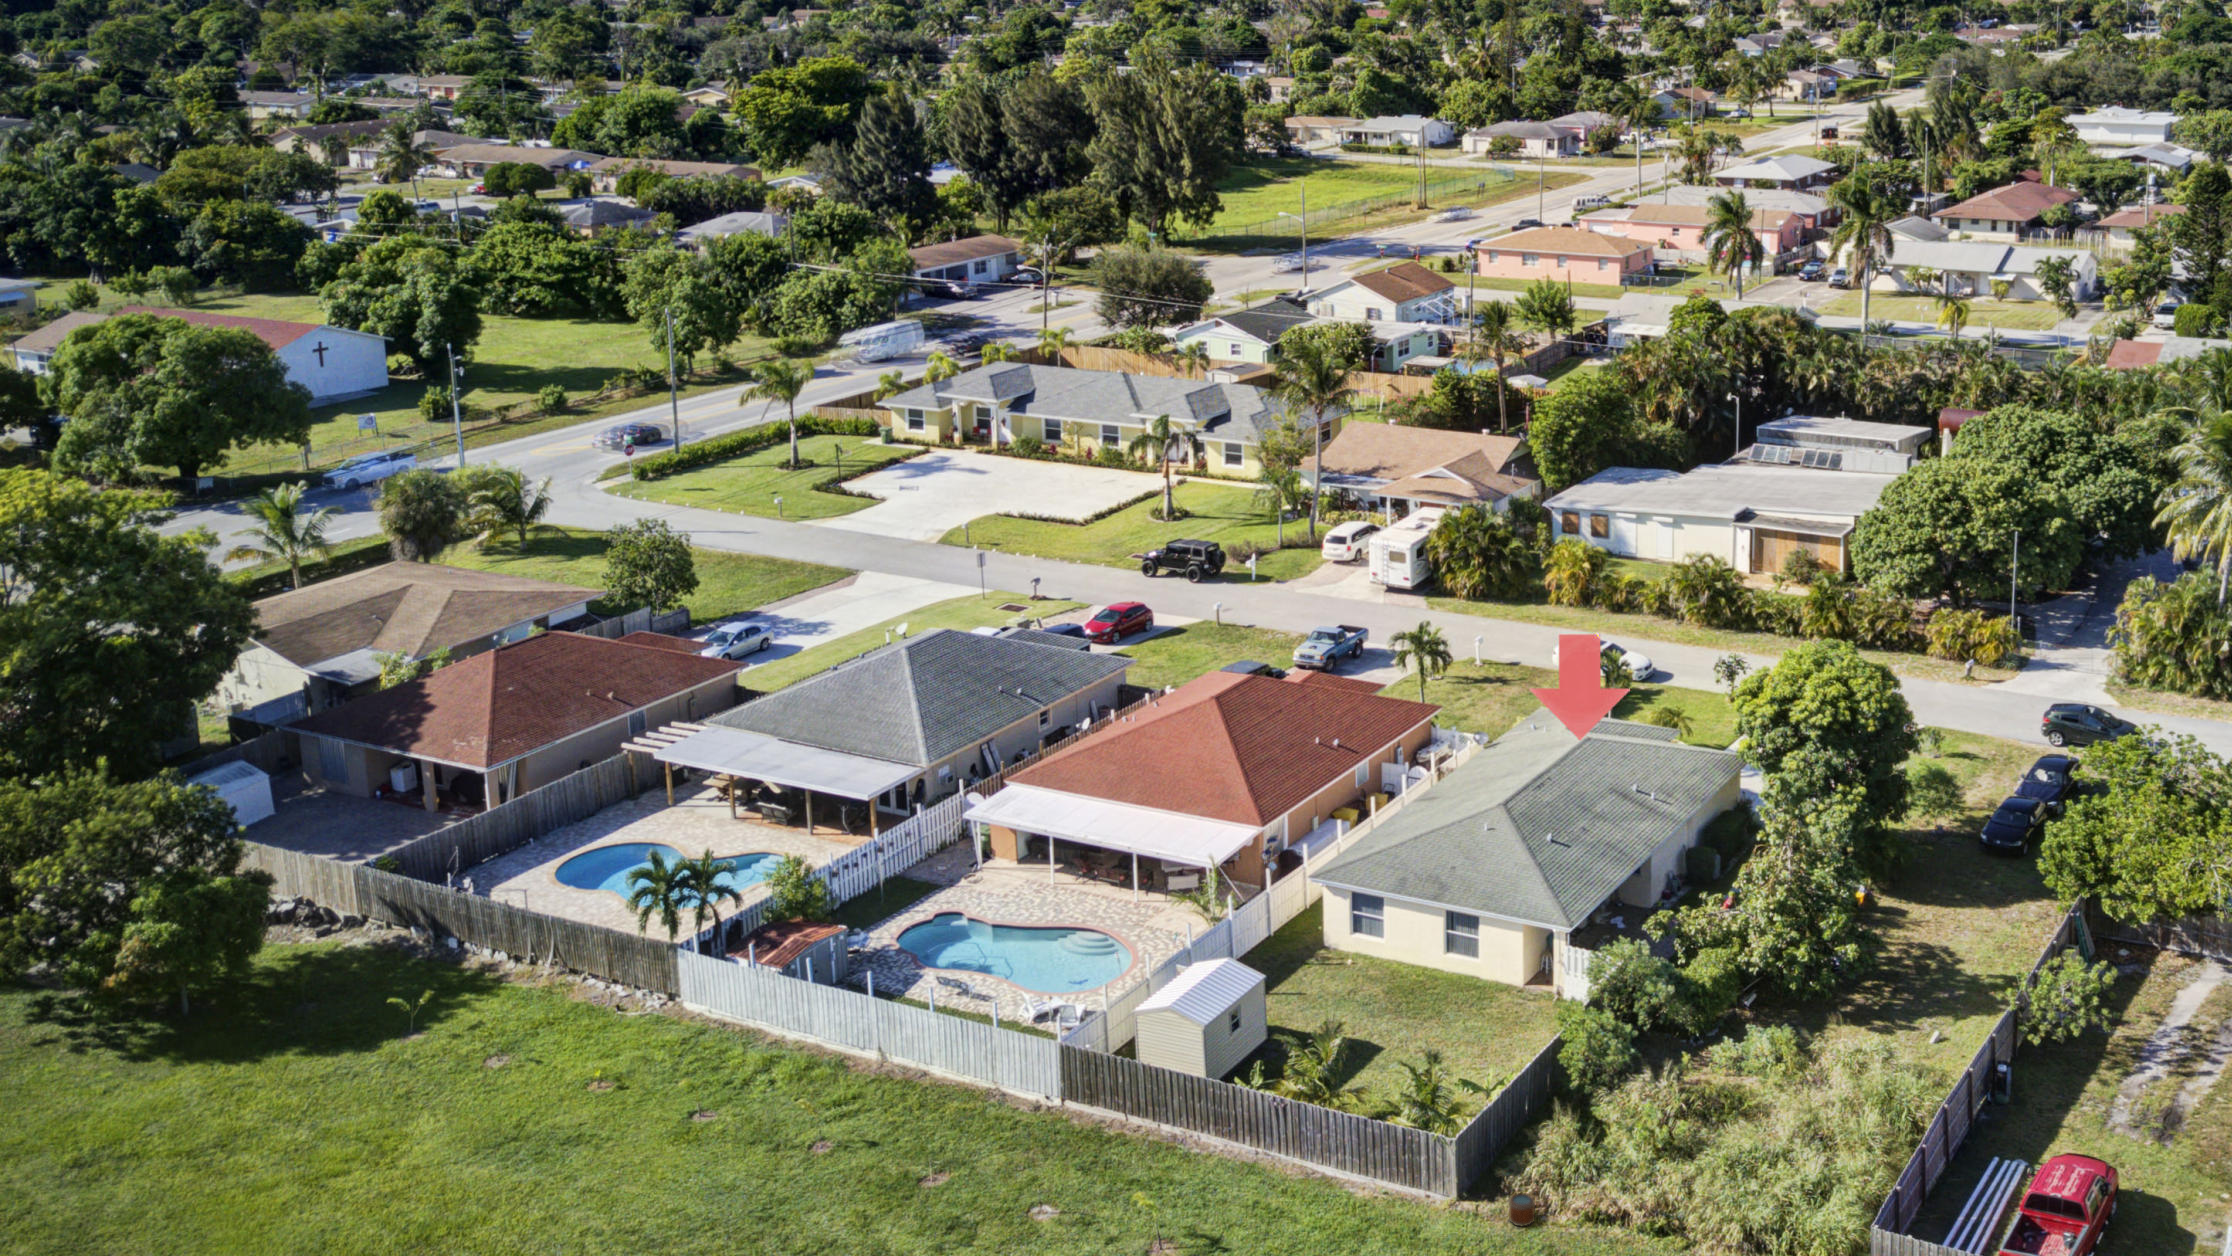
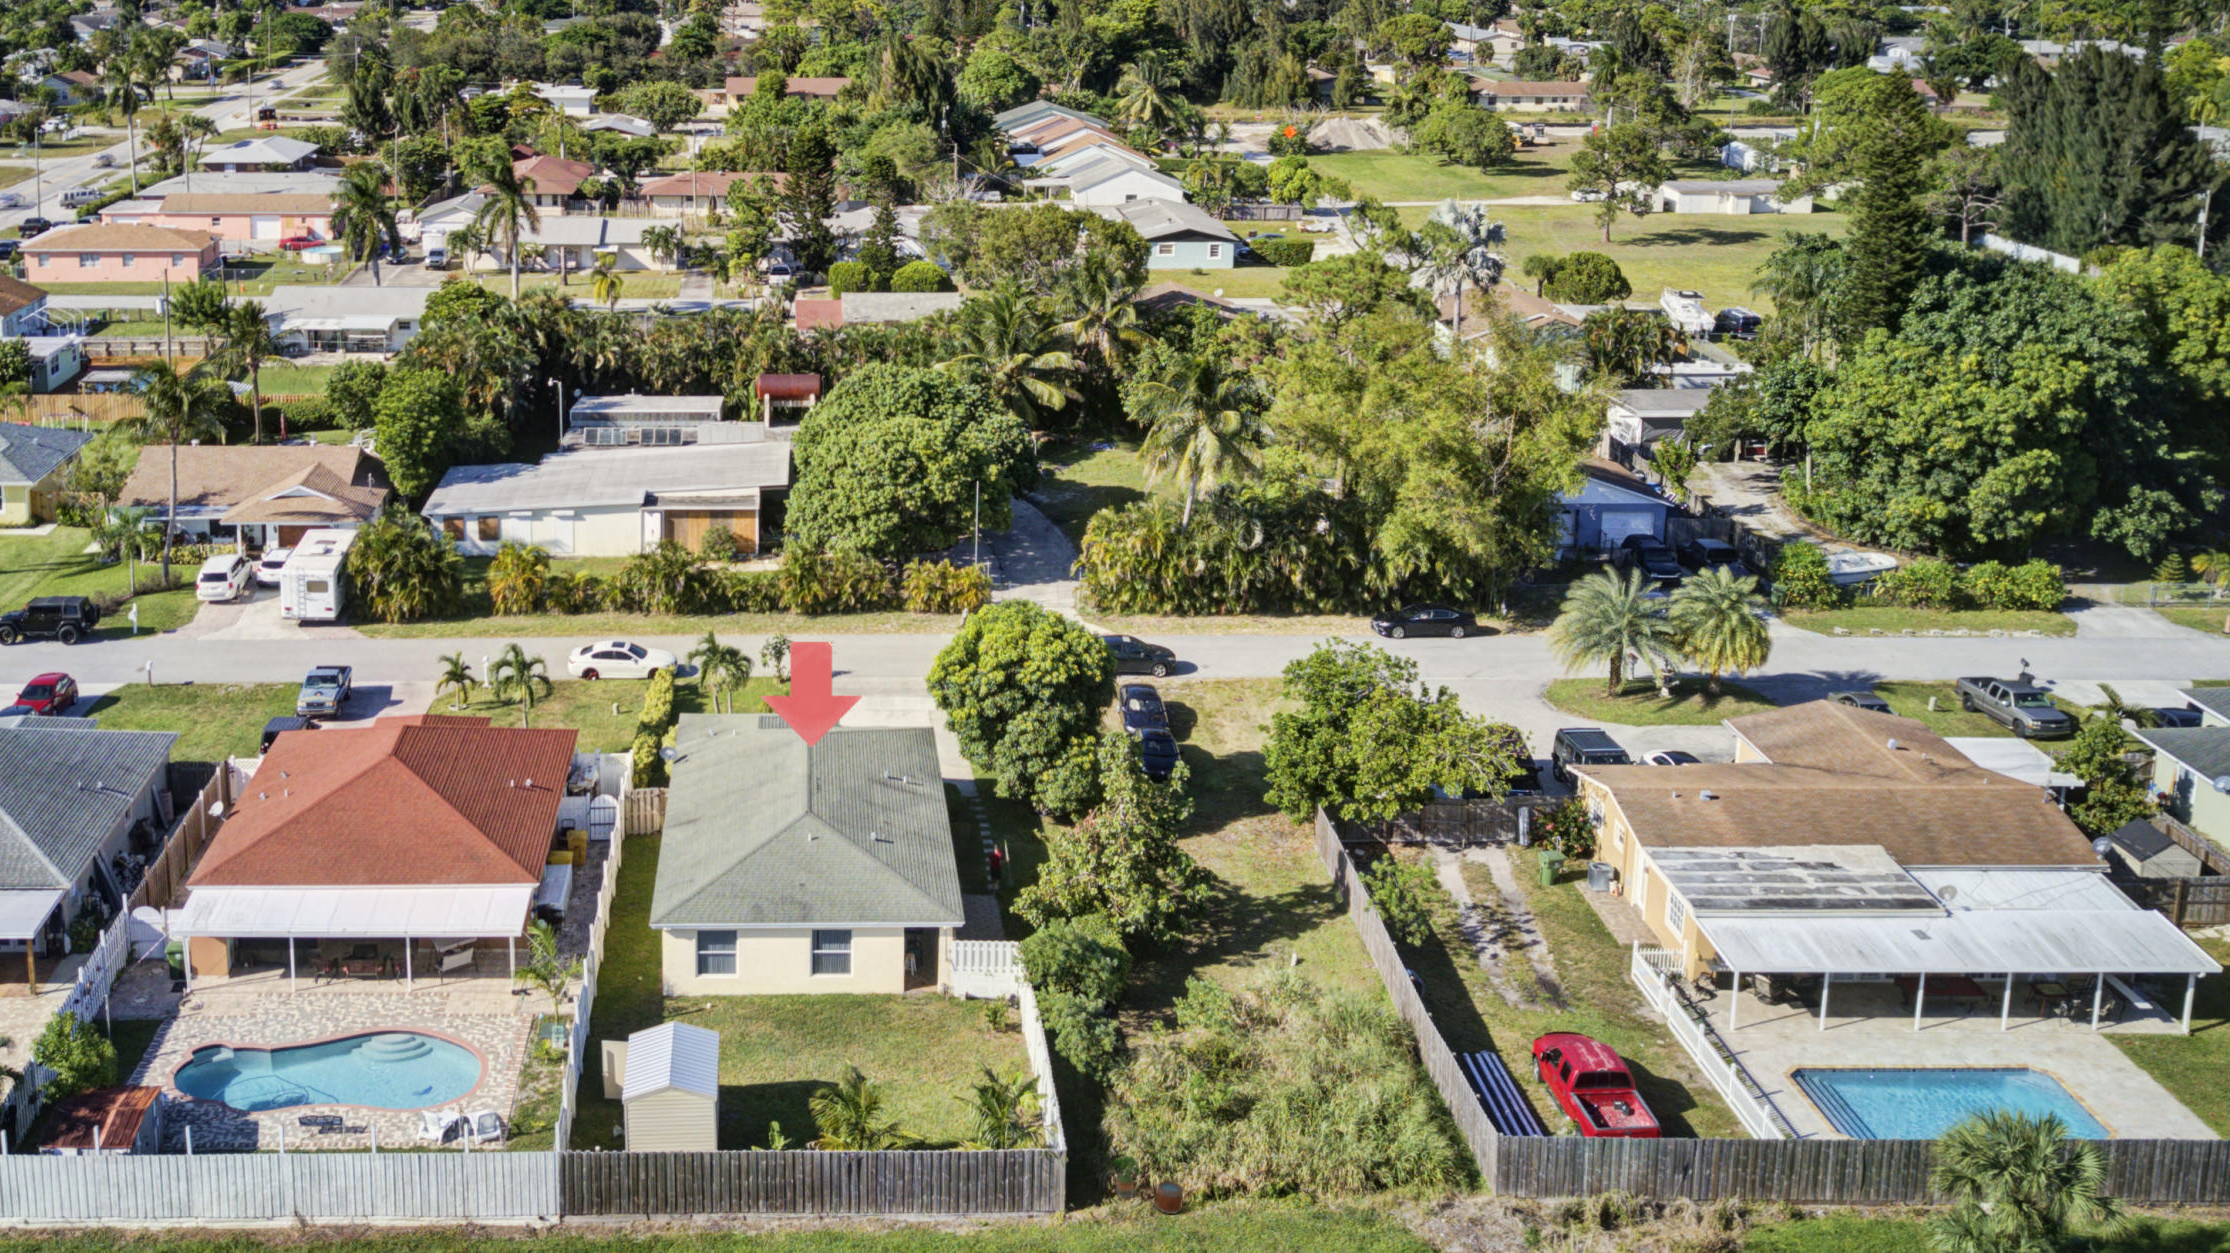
potted tree: none [1486,1159,1512,1203] -> present [1114,1156,1141,1198]

